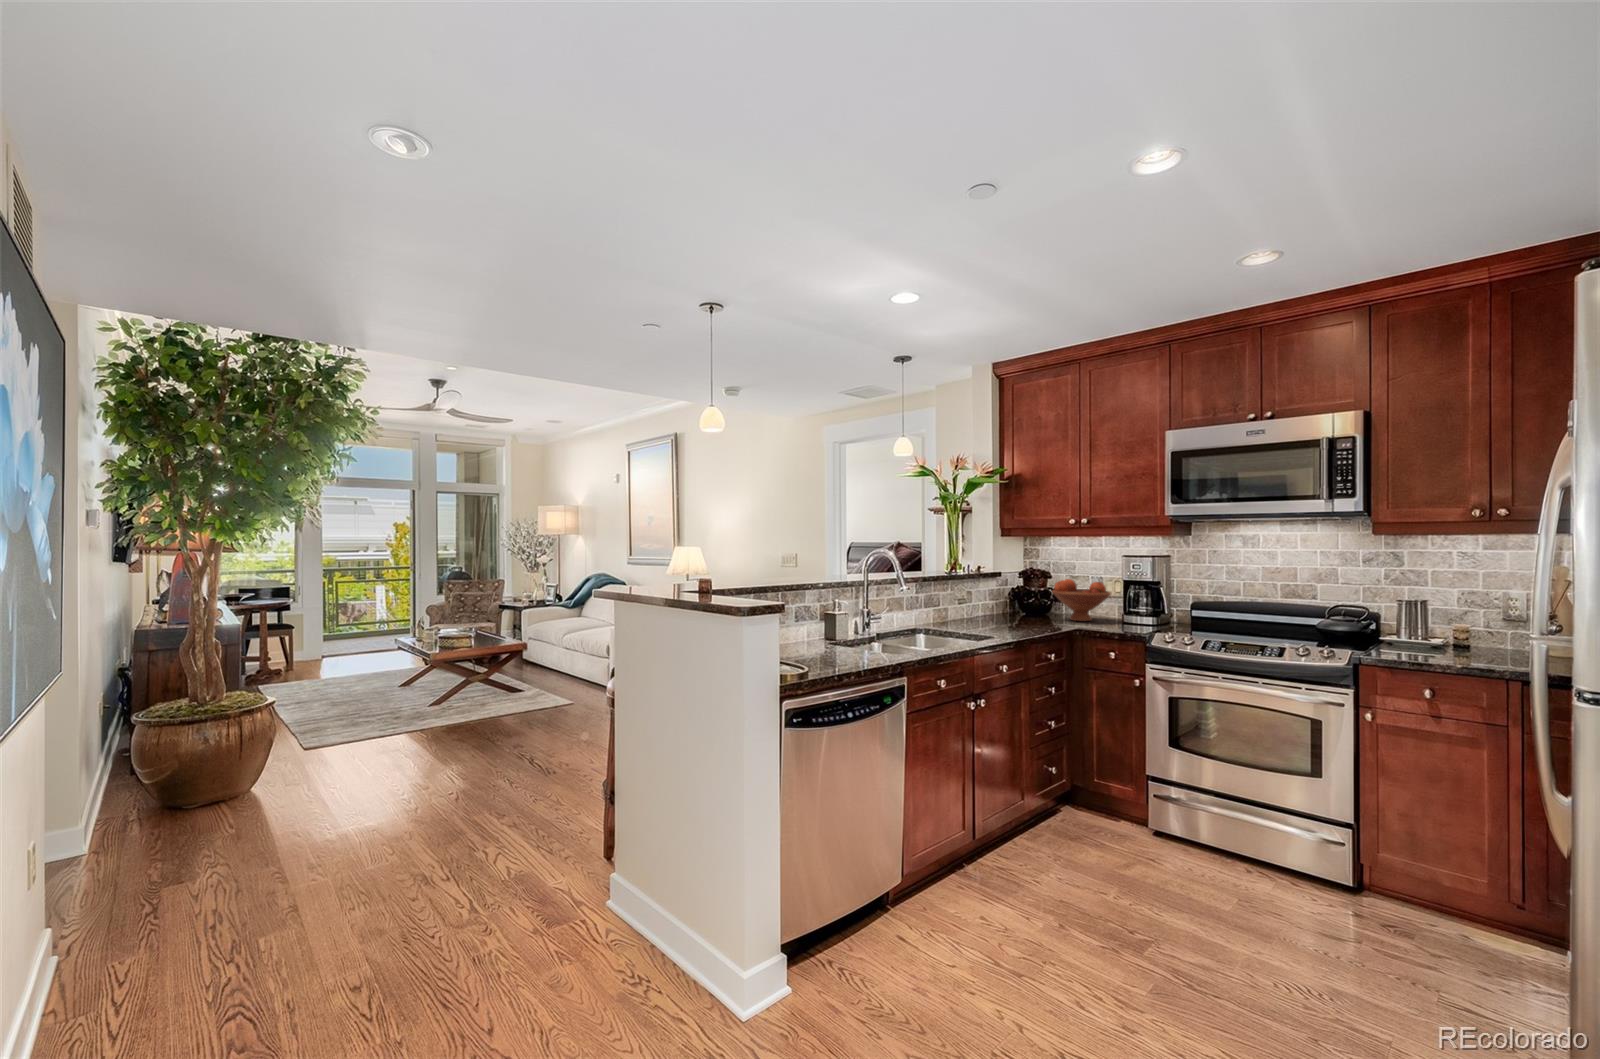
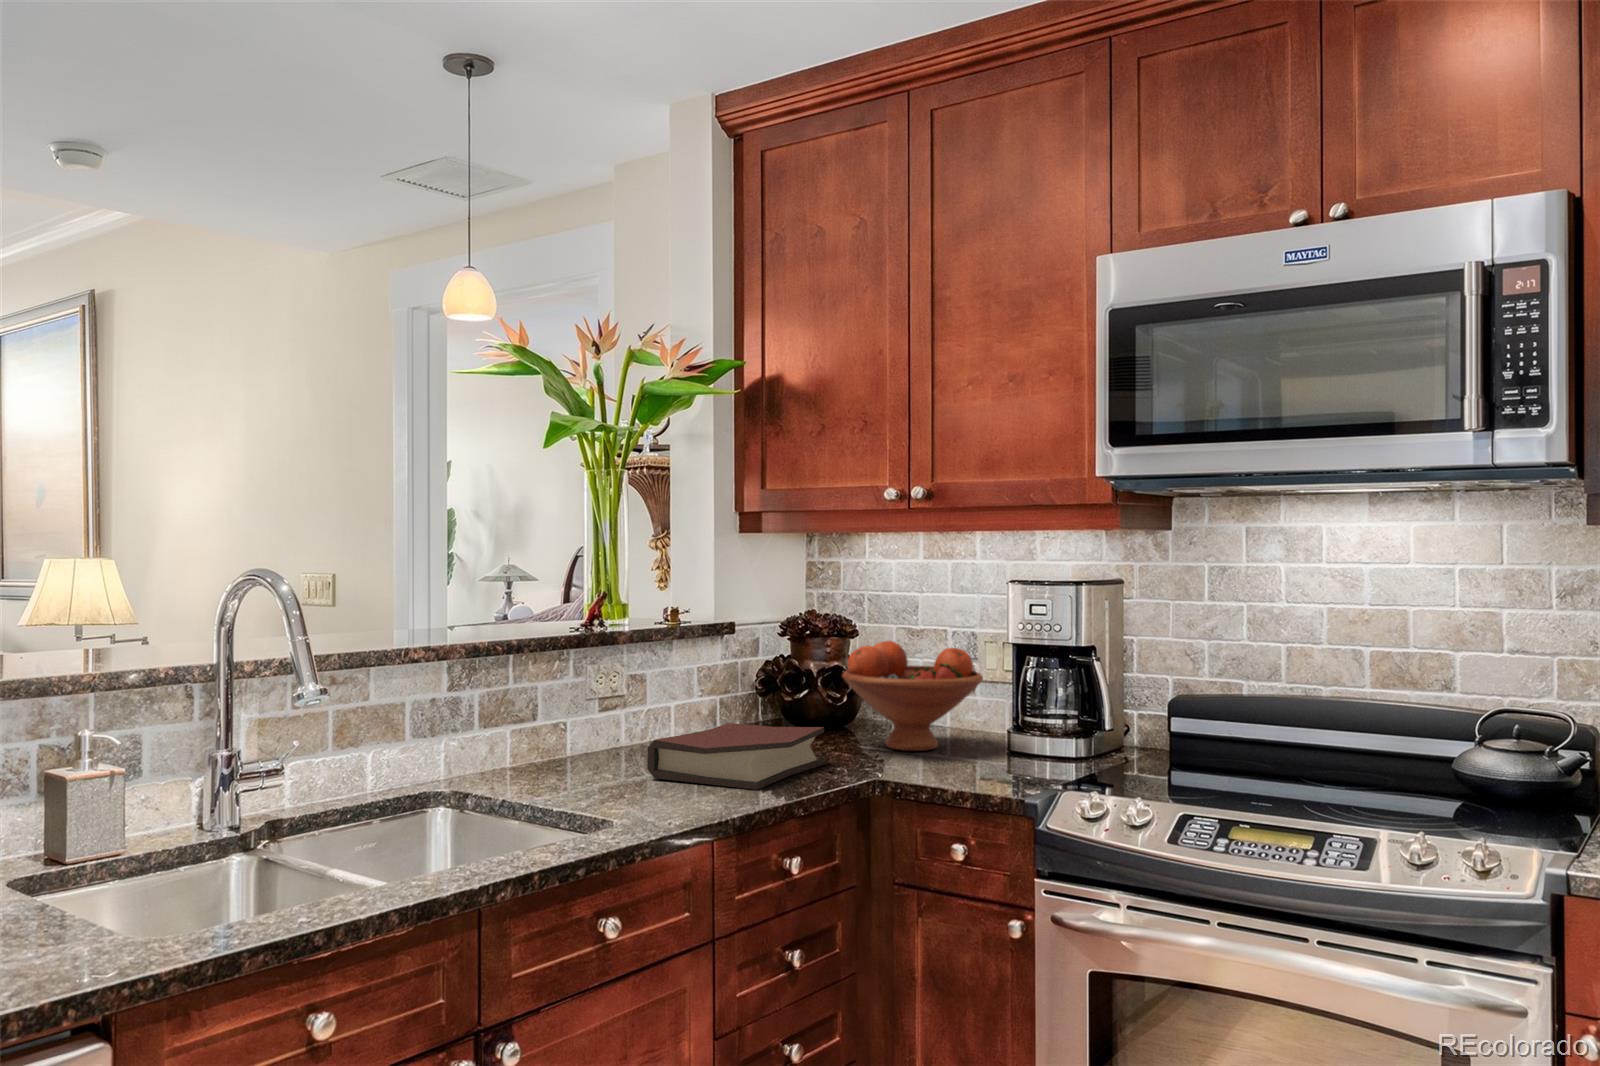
hardback book: none [988,609,1050,630] -> present [647,723,824,790]

